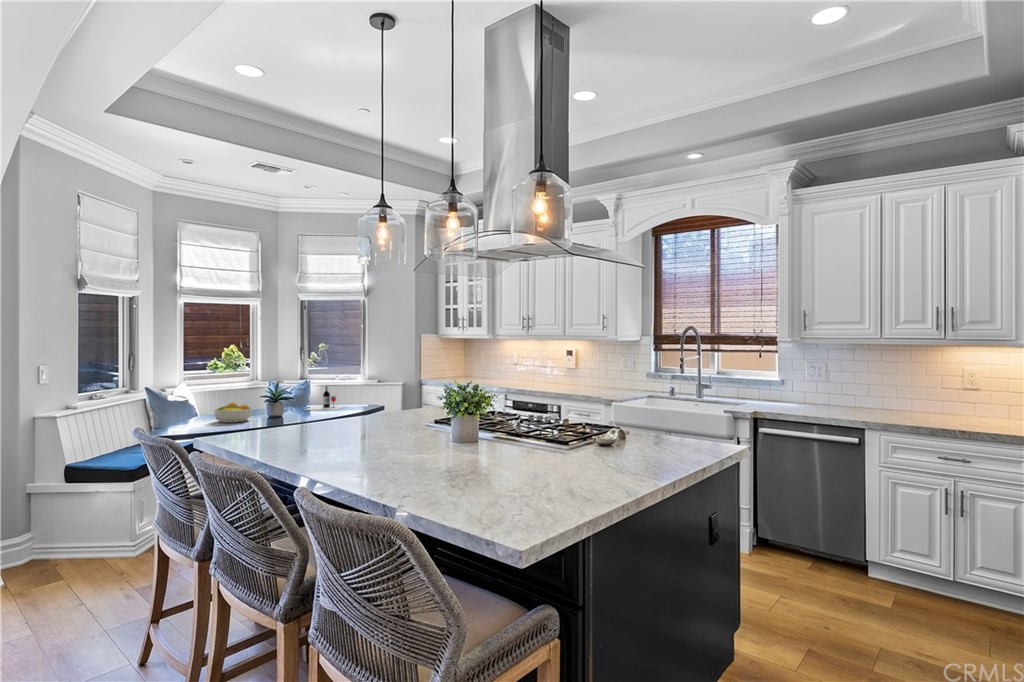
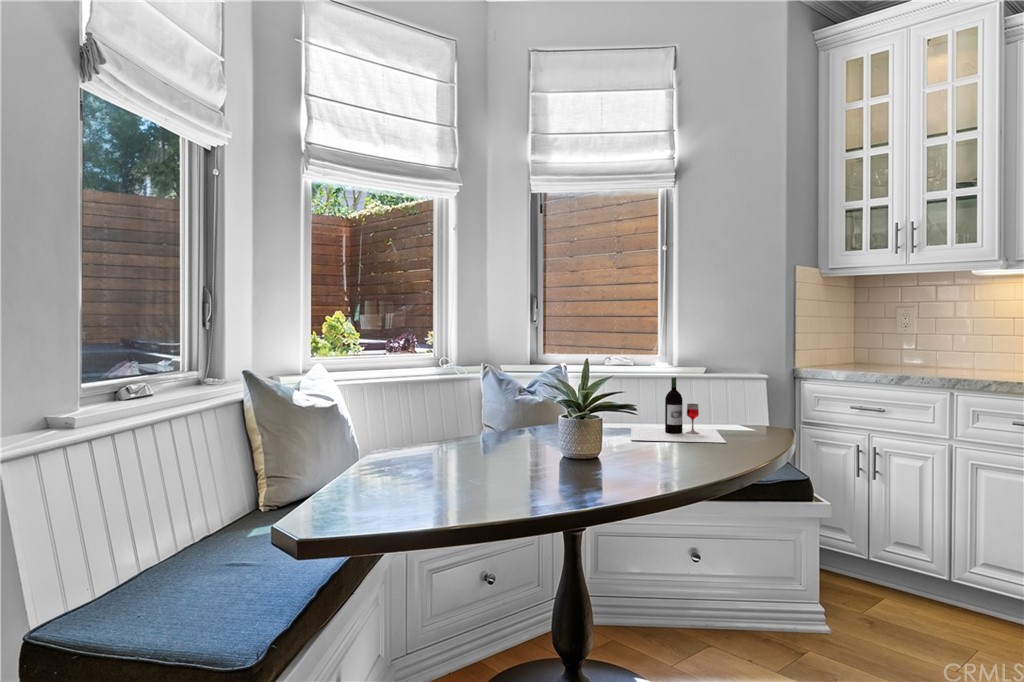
fruit bowl: present [215,402,252,423] -> none [461,421,575,494]

